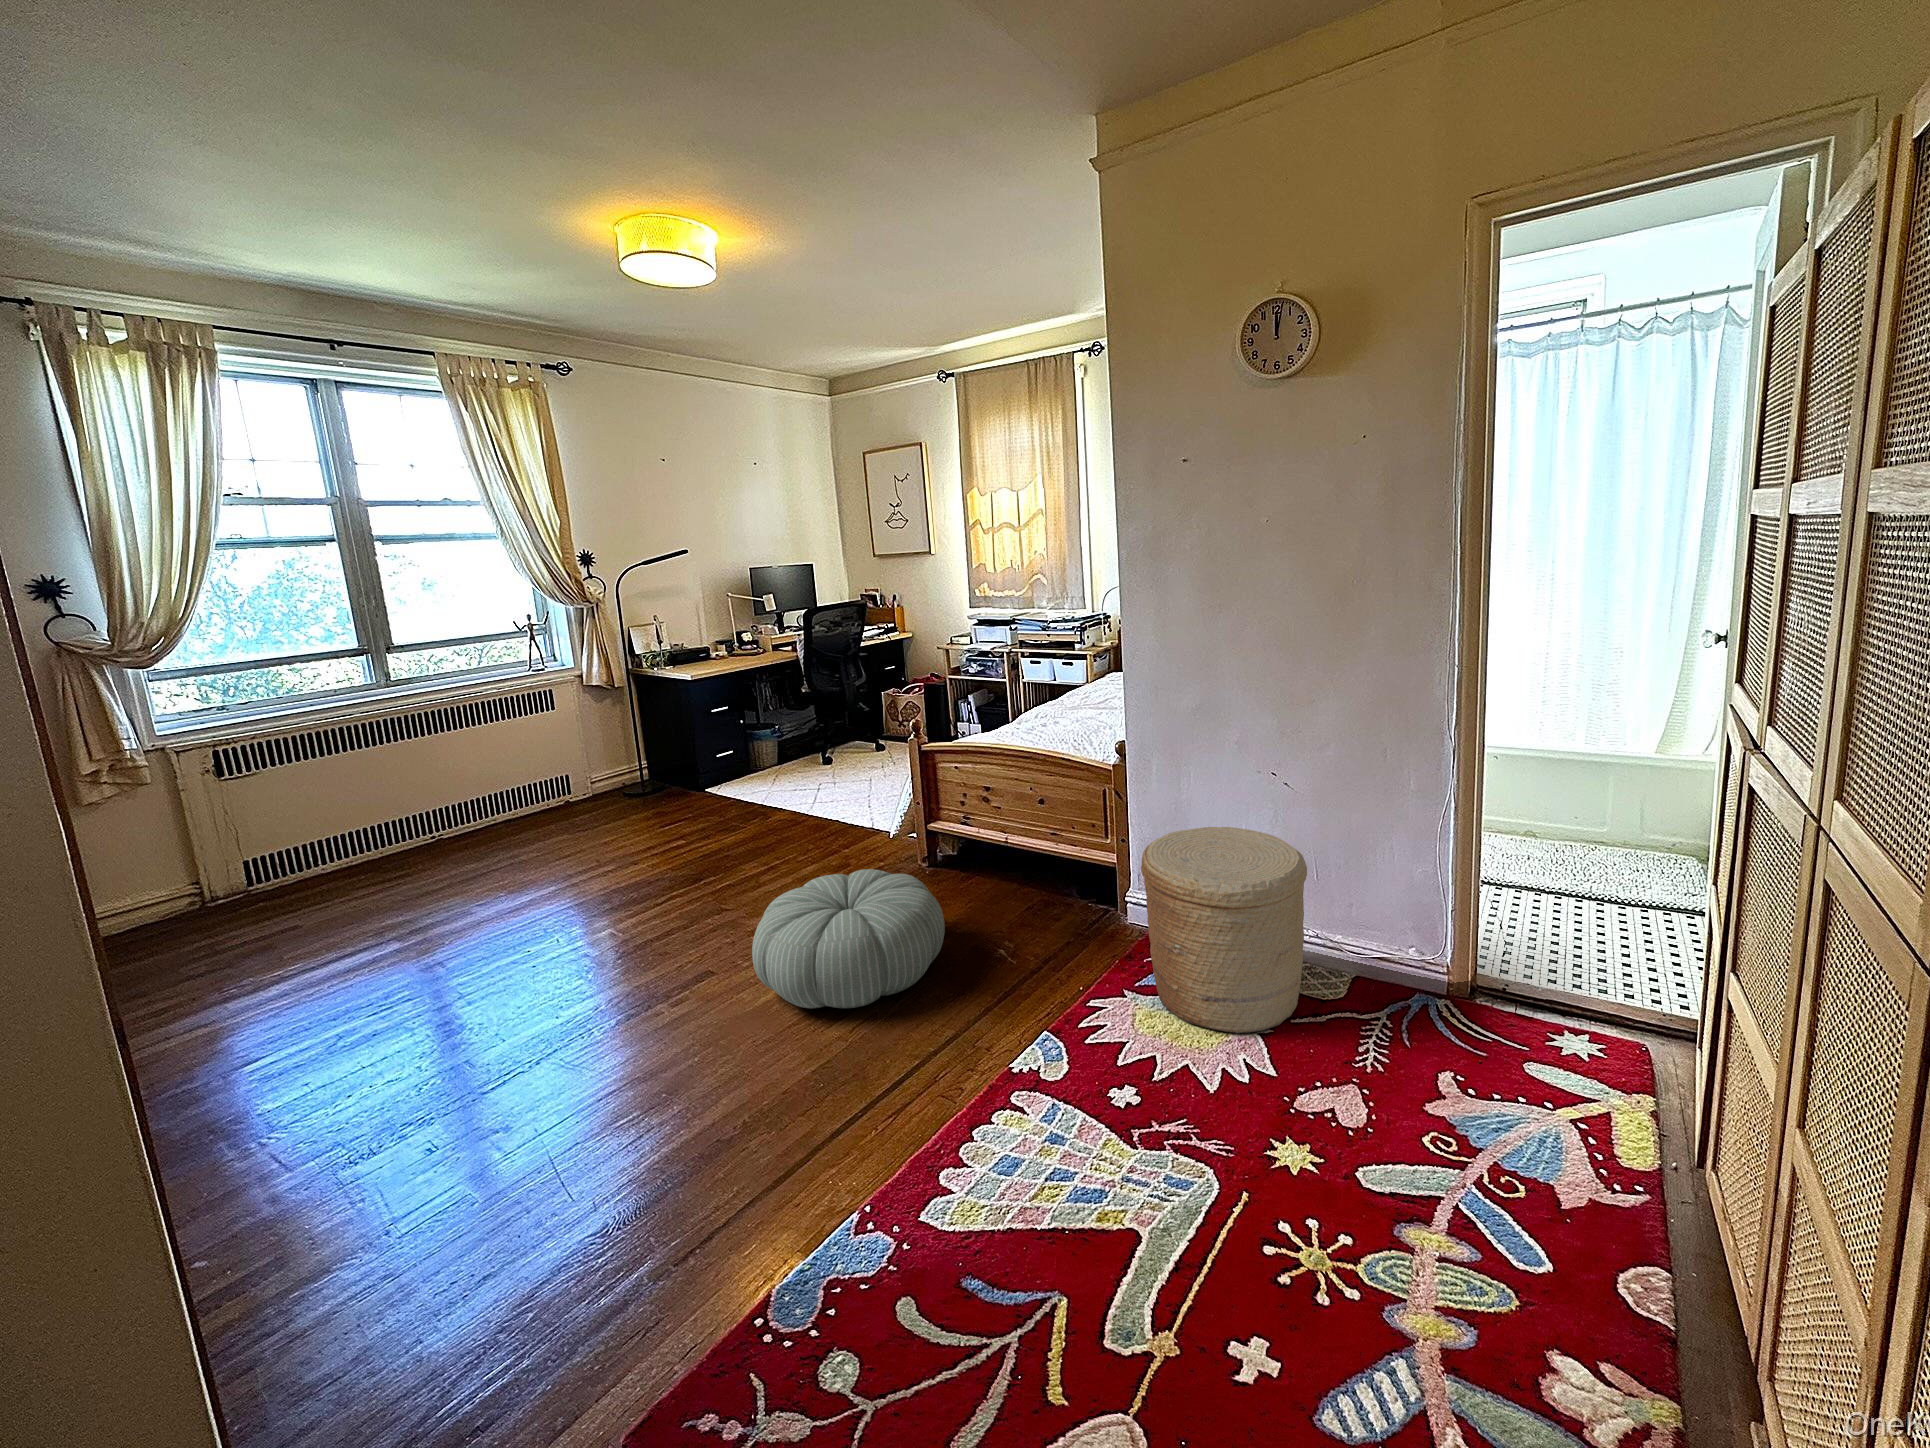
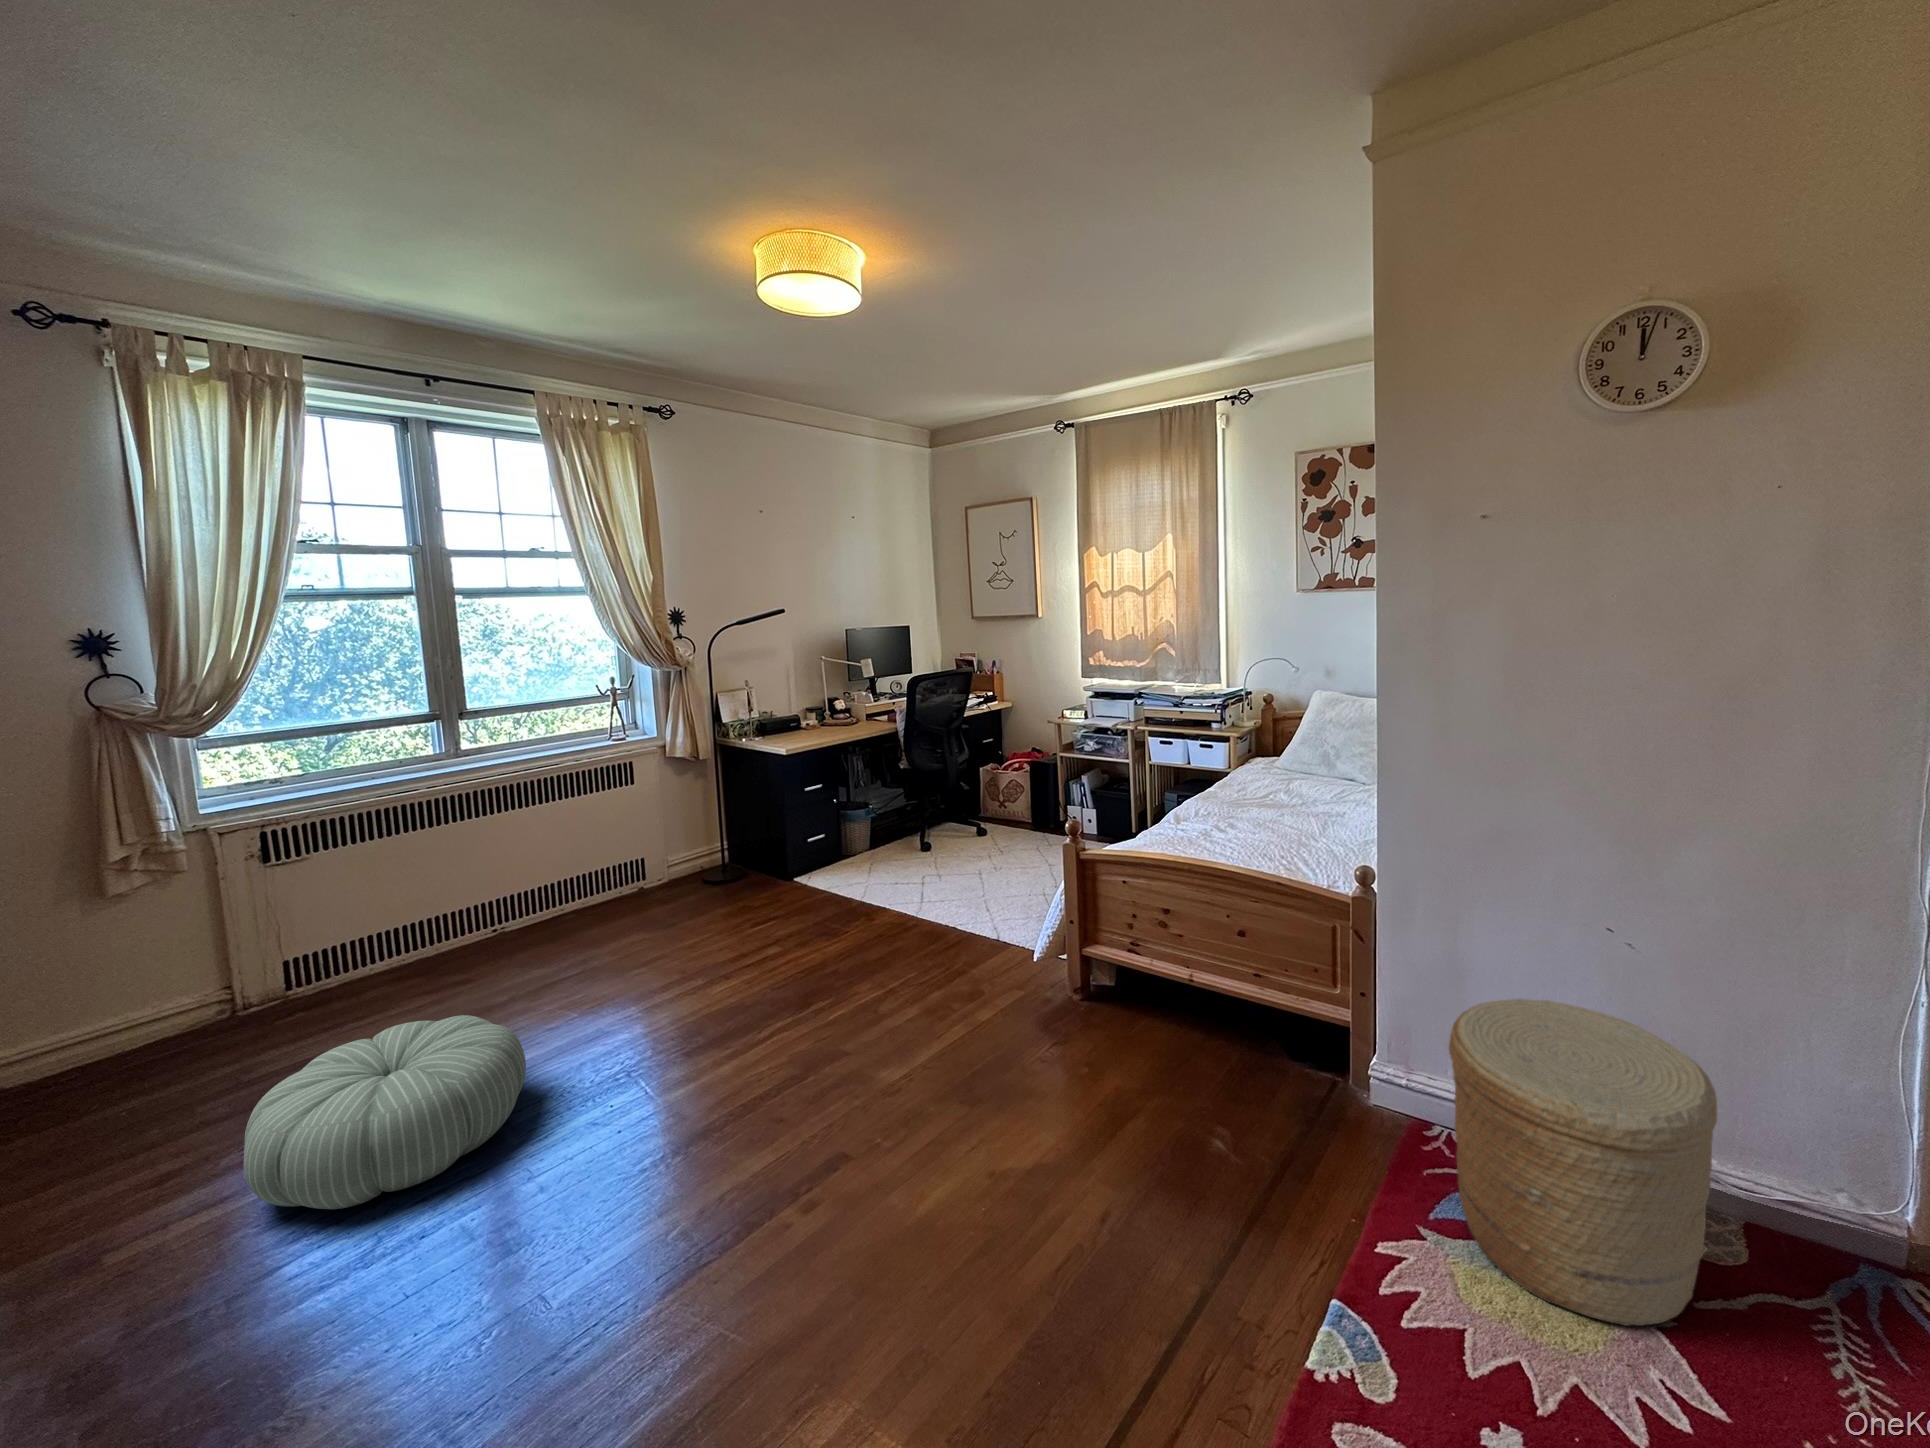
pouf: present [752,869,945,1008] -> present [243,1015,526,1209]

